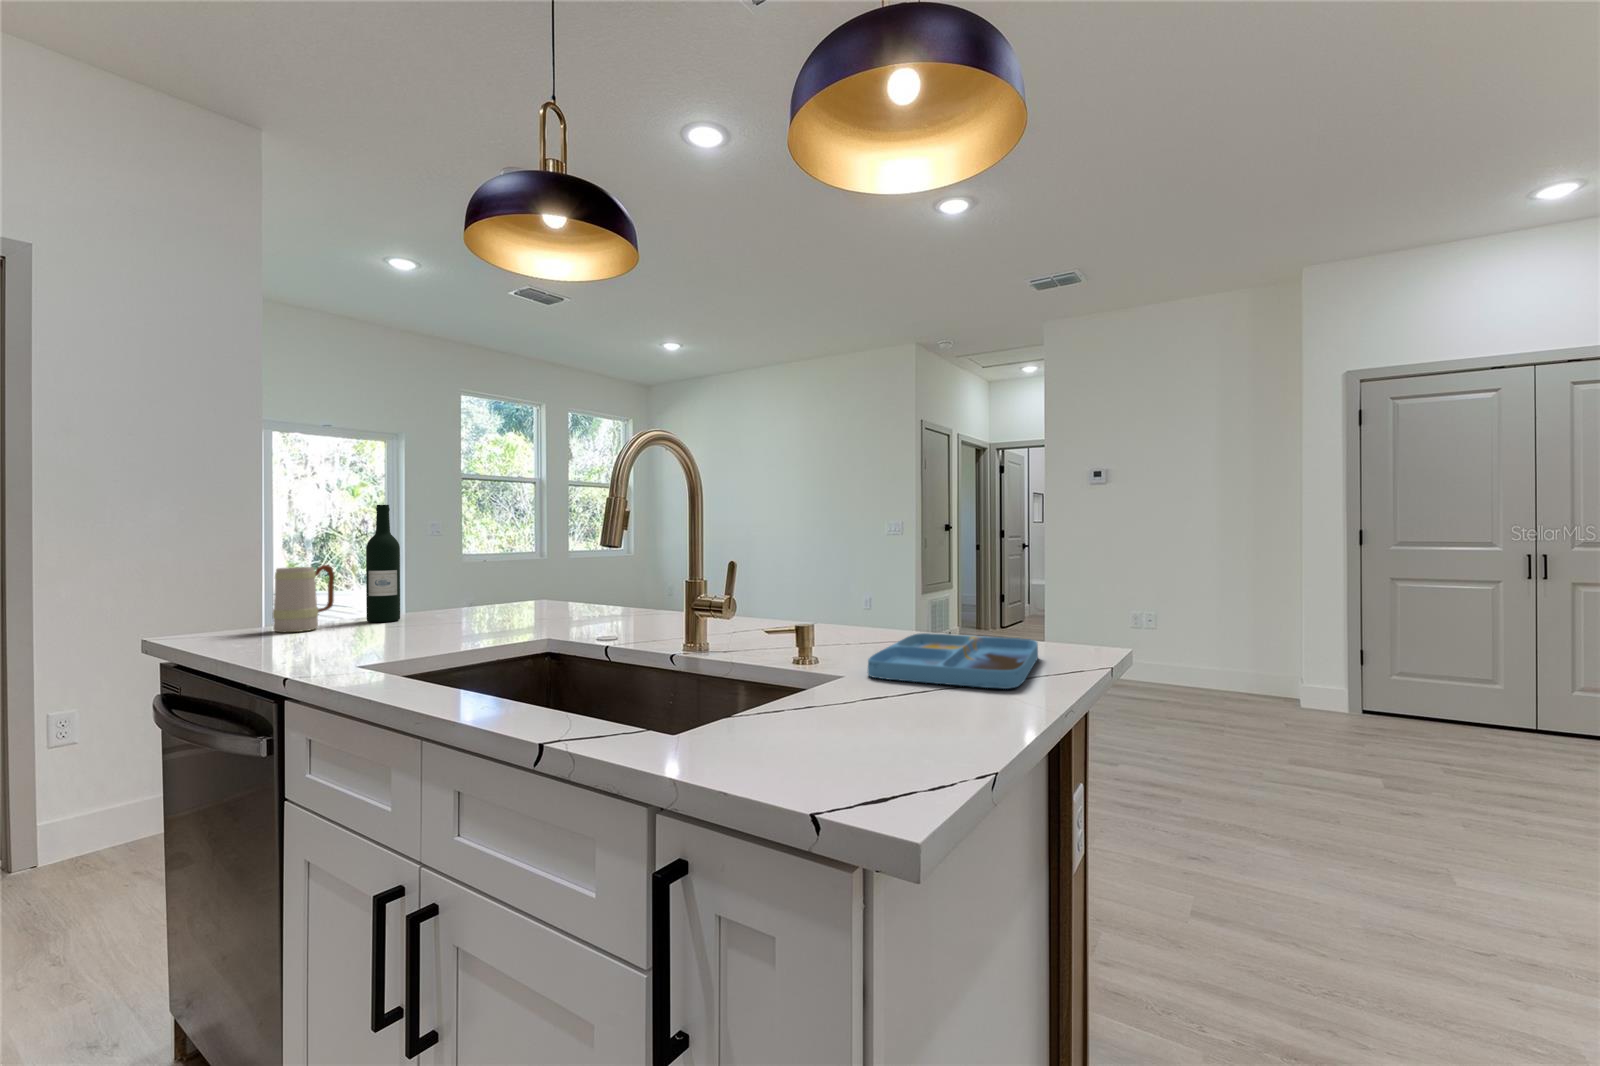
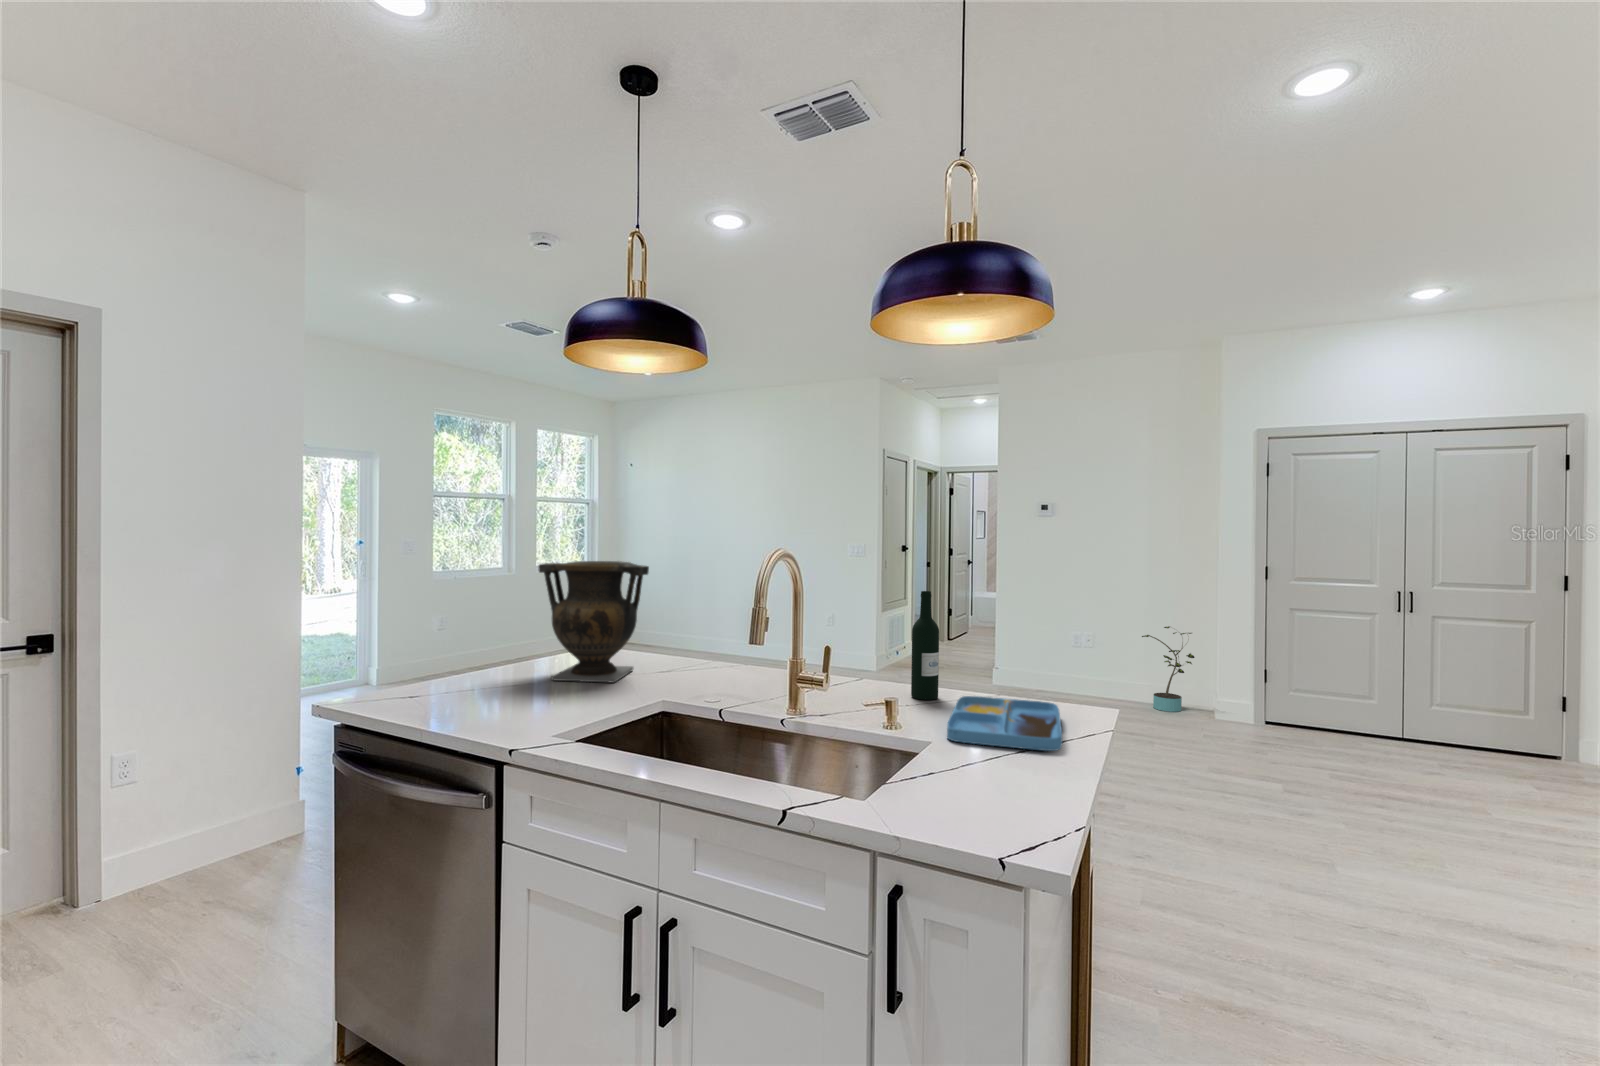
vase: none [434,485,565,624] -> present [539,561,649,683]
wine bottle: present [366,505,400,622] -> present [911,591,939,700]
mug: present [273,565,335,632] -> none [418,635,464,696]
potted plant: none [1210,602,1273,699] -> present [1142,626,1195,712]

